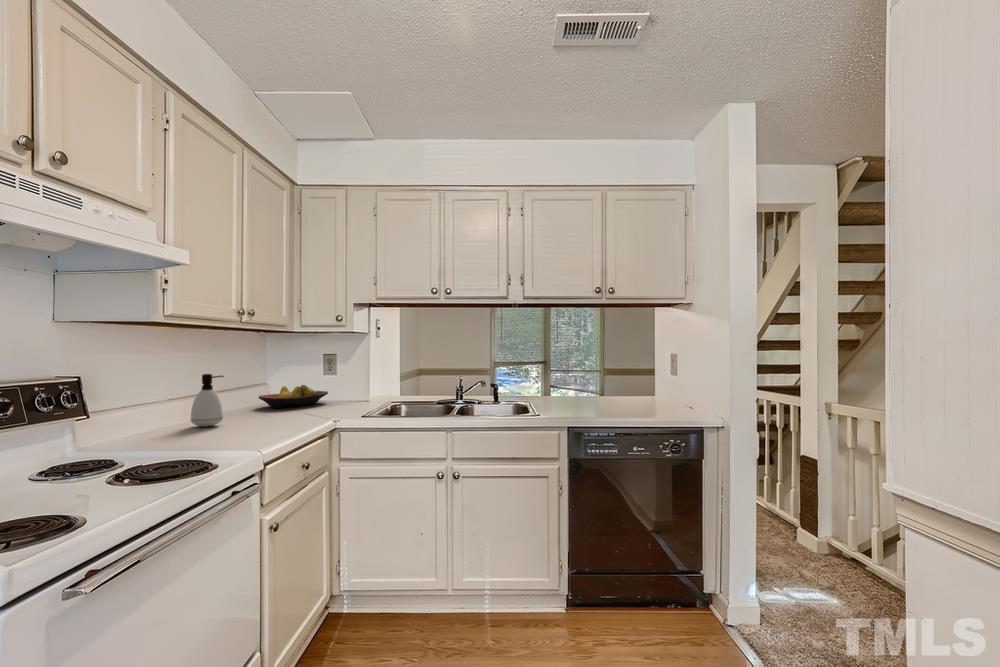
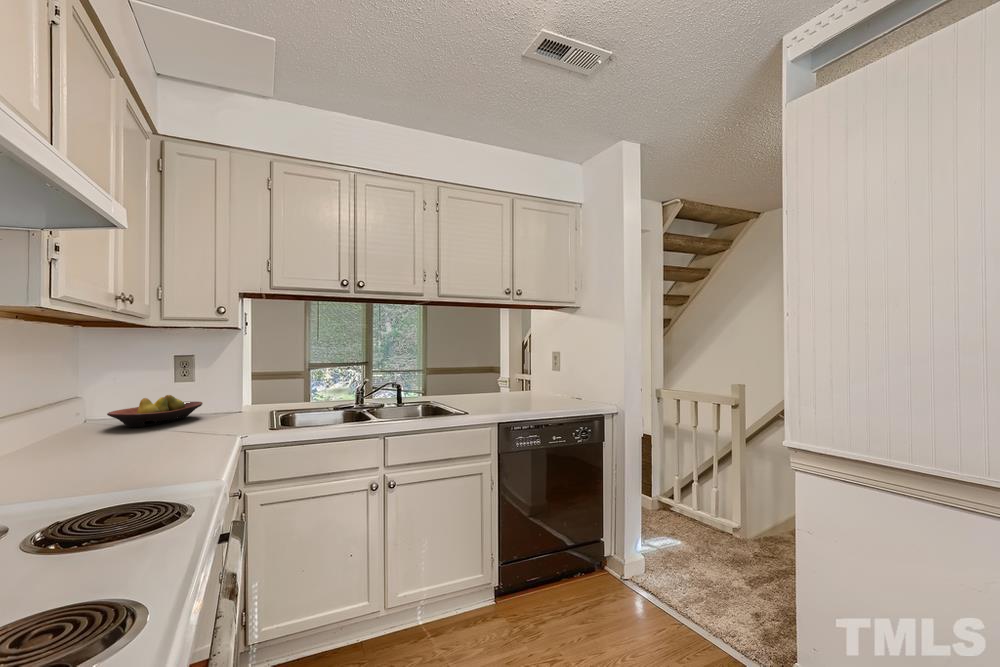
soap dispenser: present [191,374,224,426] -> none [35,386,92,461]

